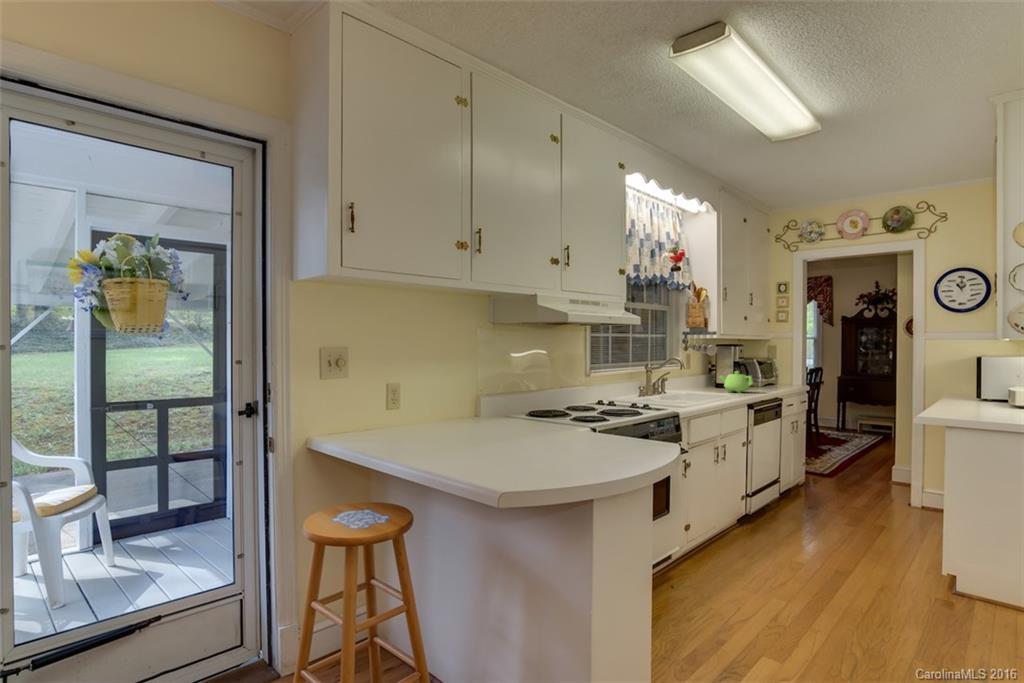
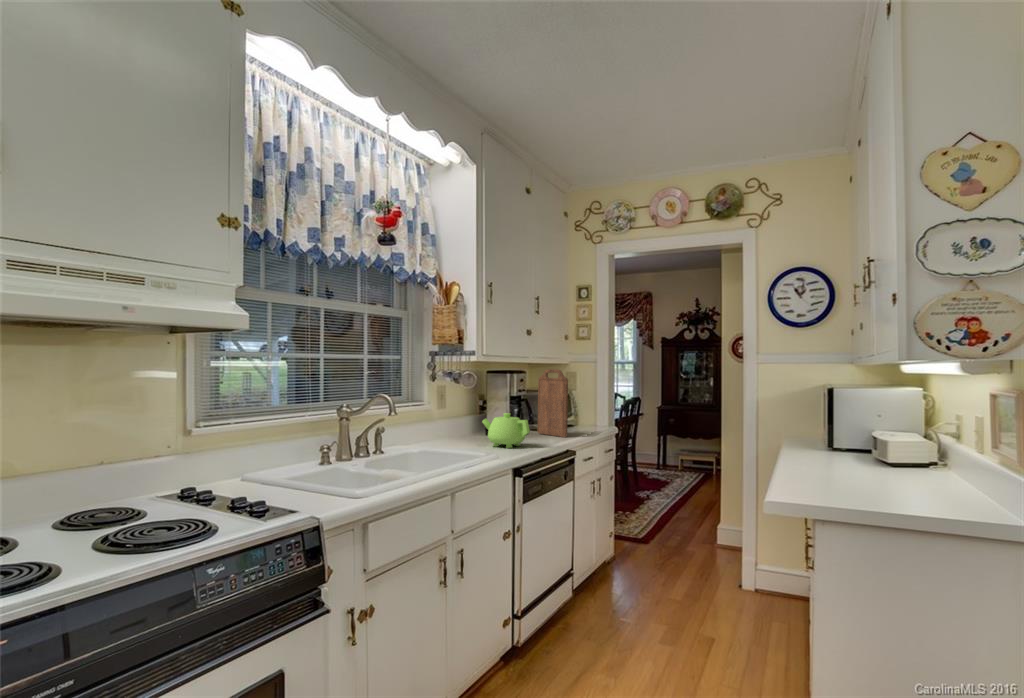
cutting board: none [751,344,775,390] -> present [538,369,568,437]

